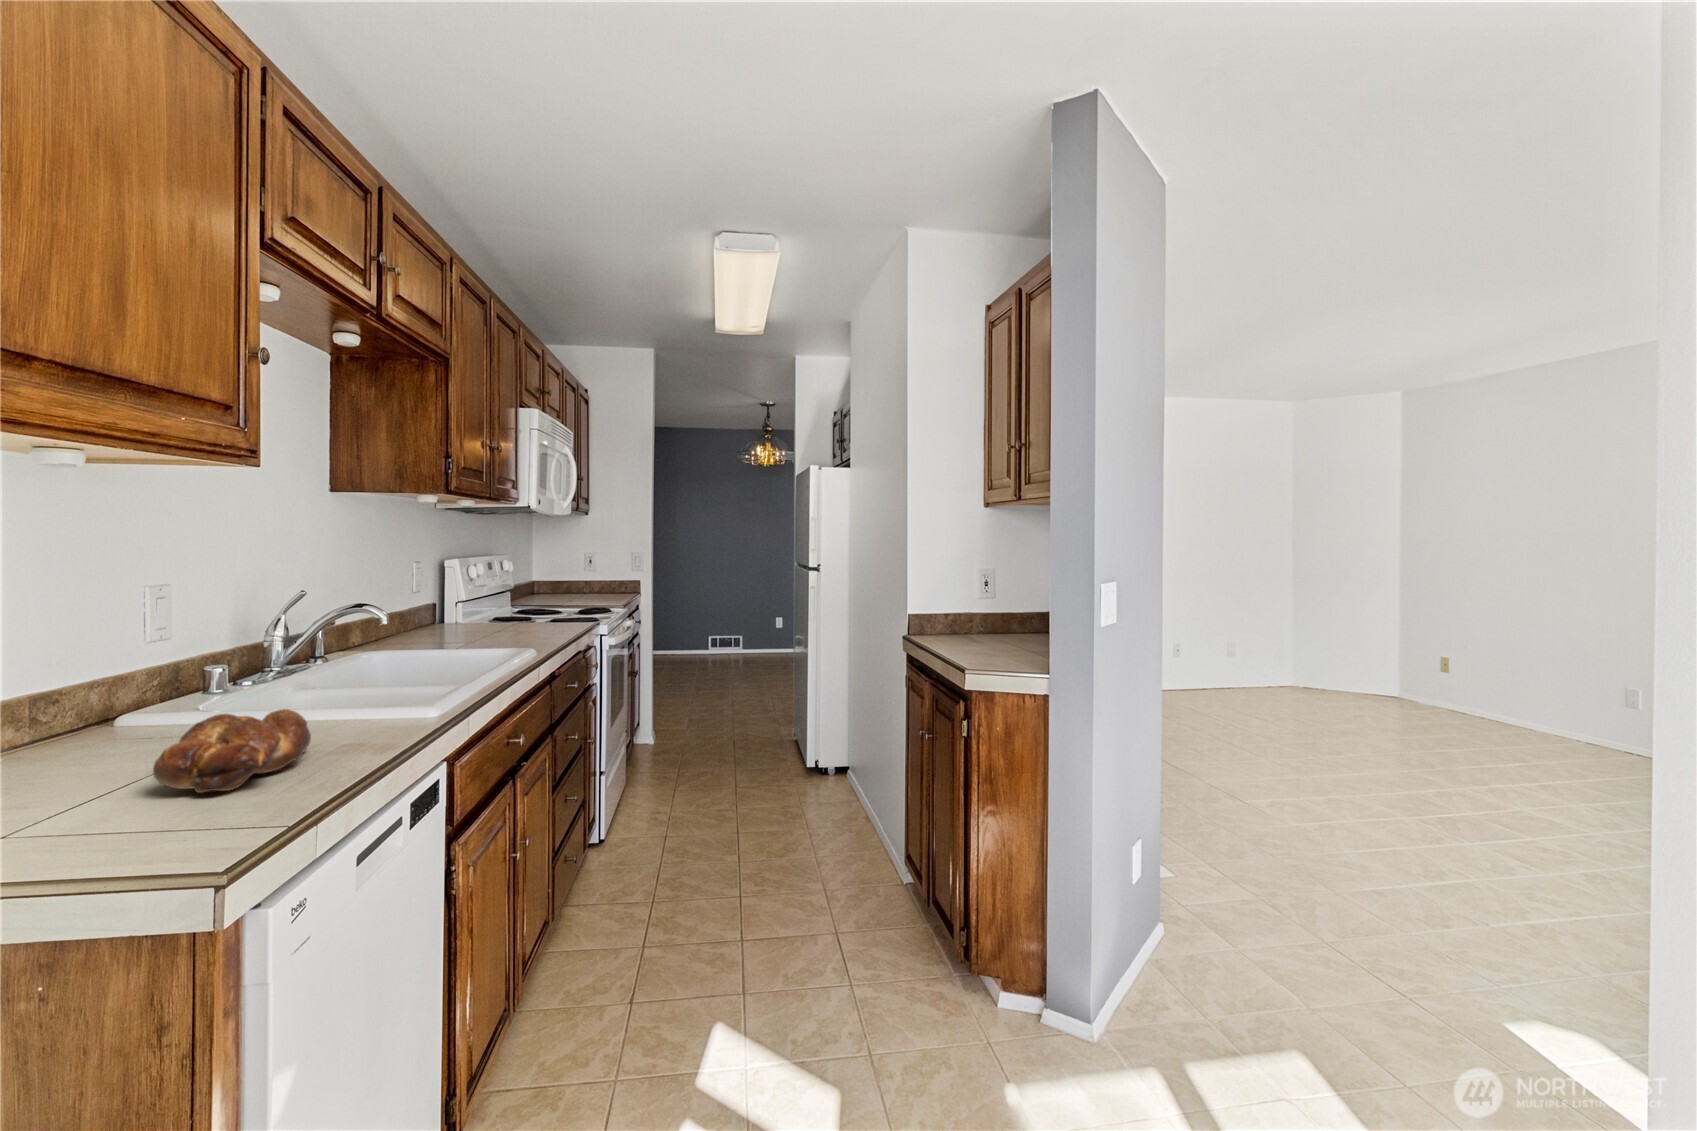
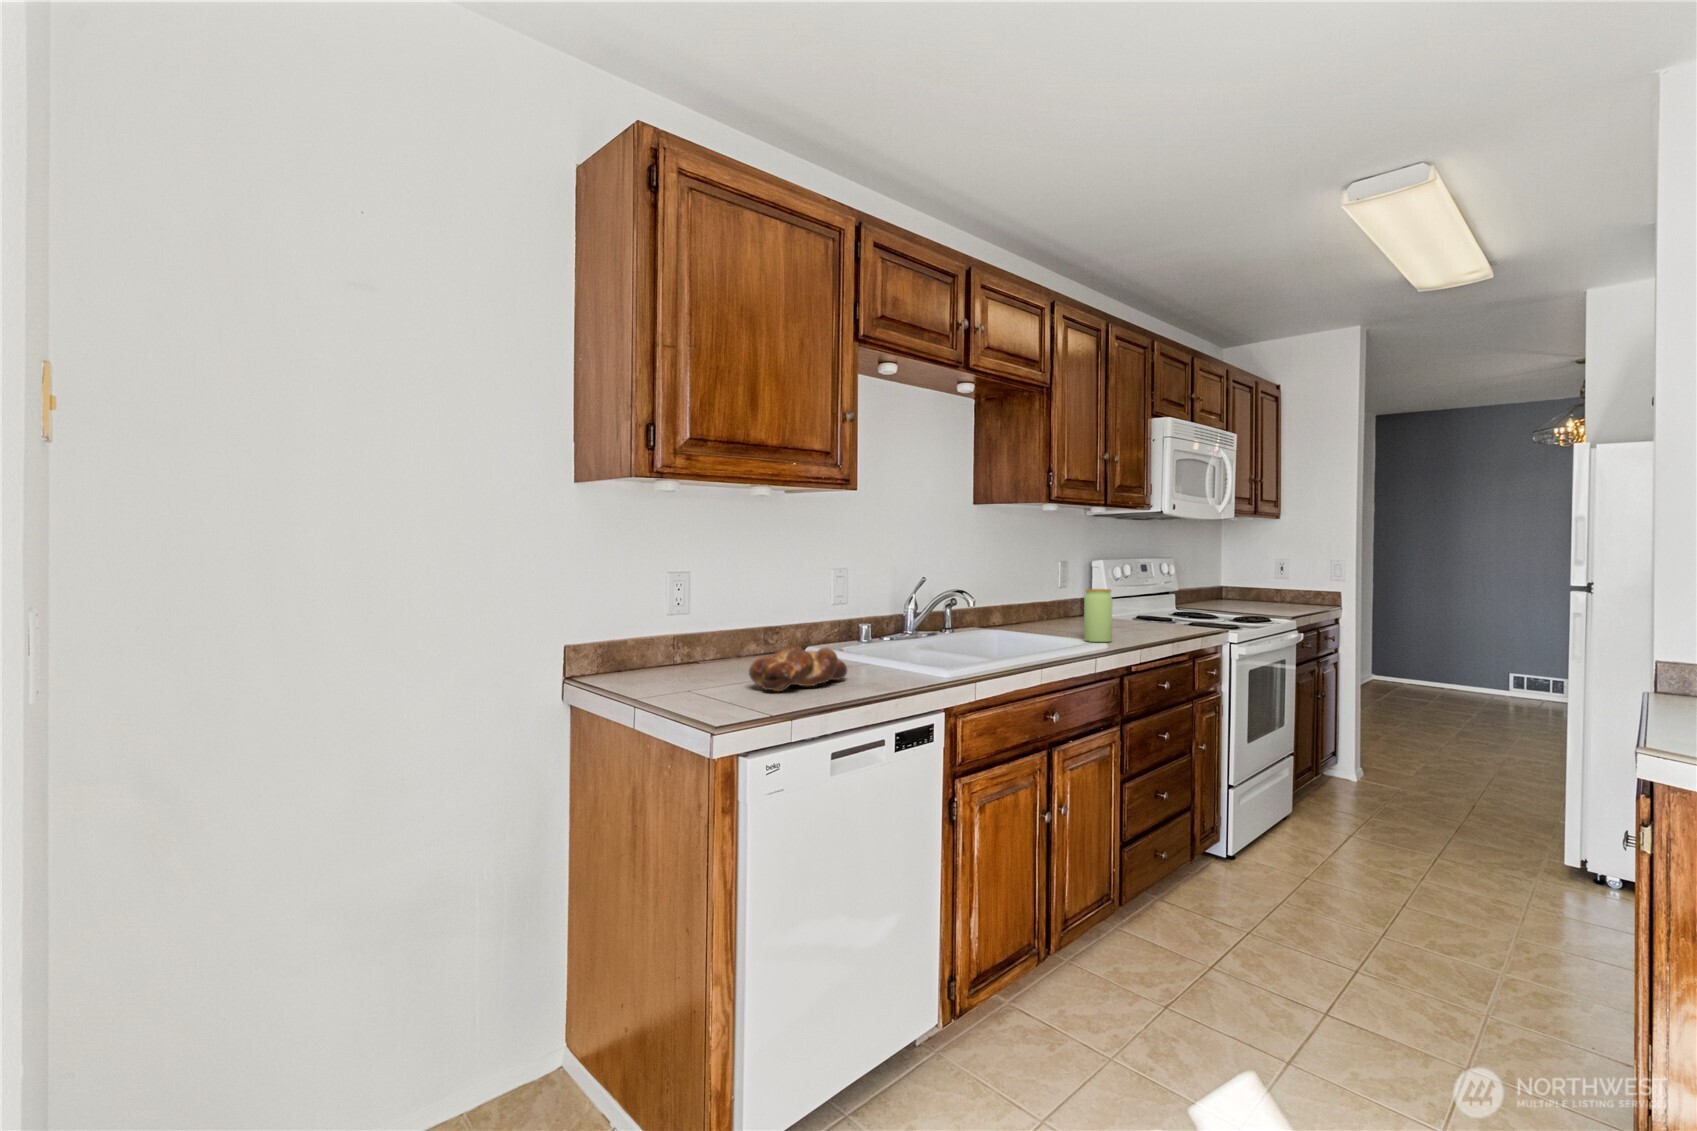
jar: none [494,594,525,651] -> present [1084,589,1112,642]

